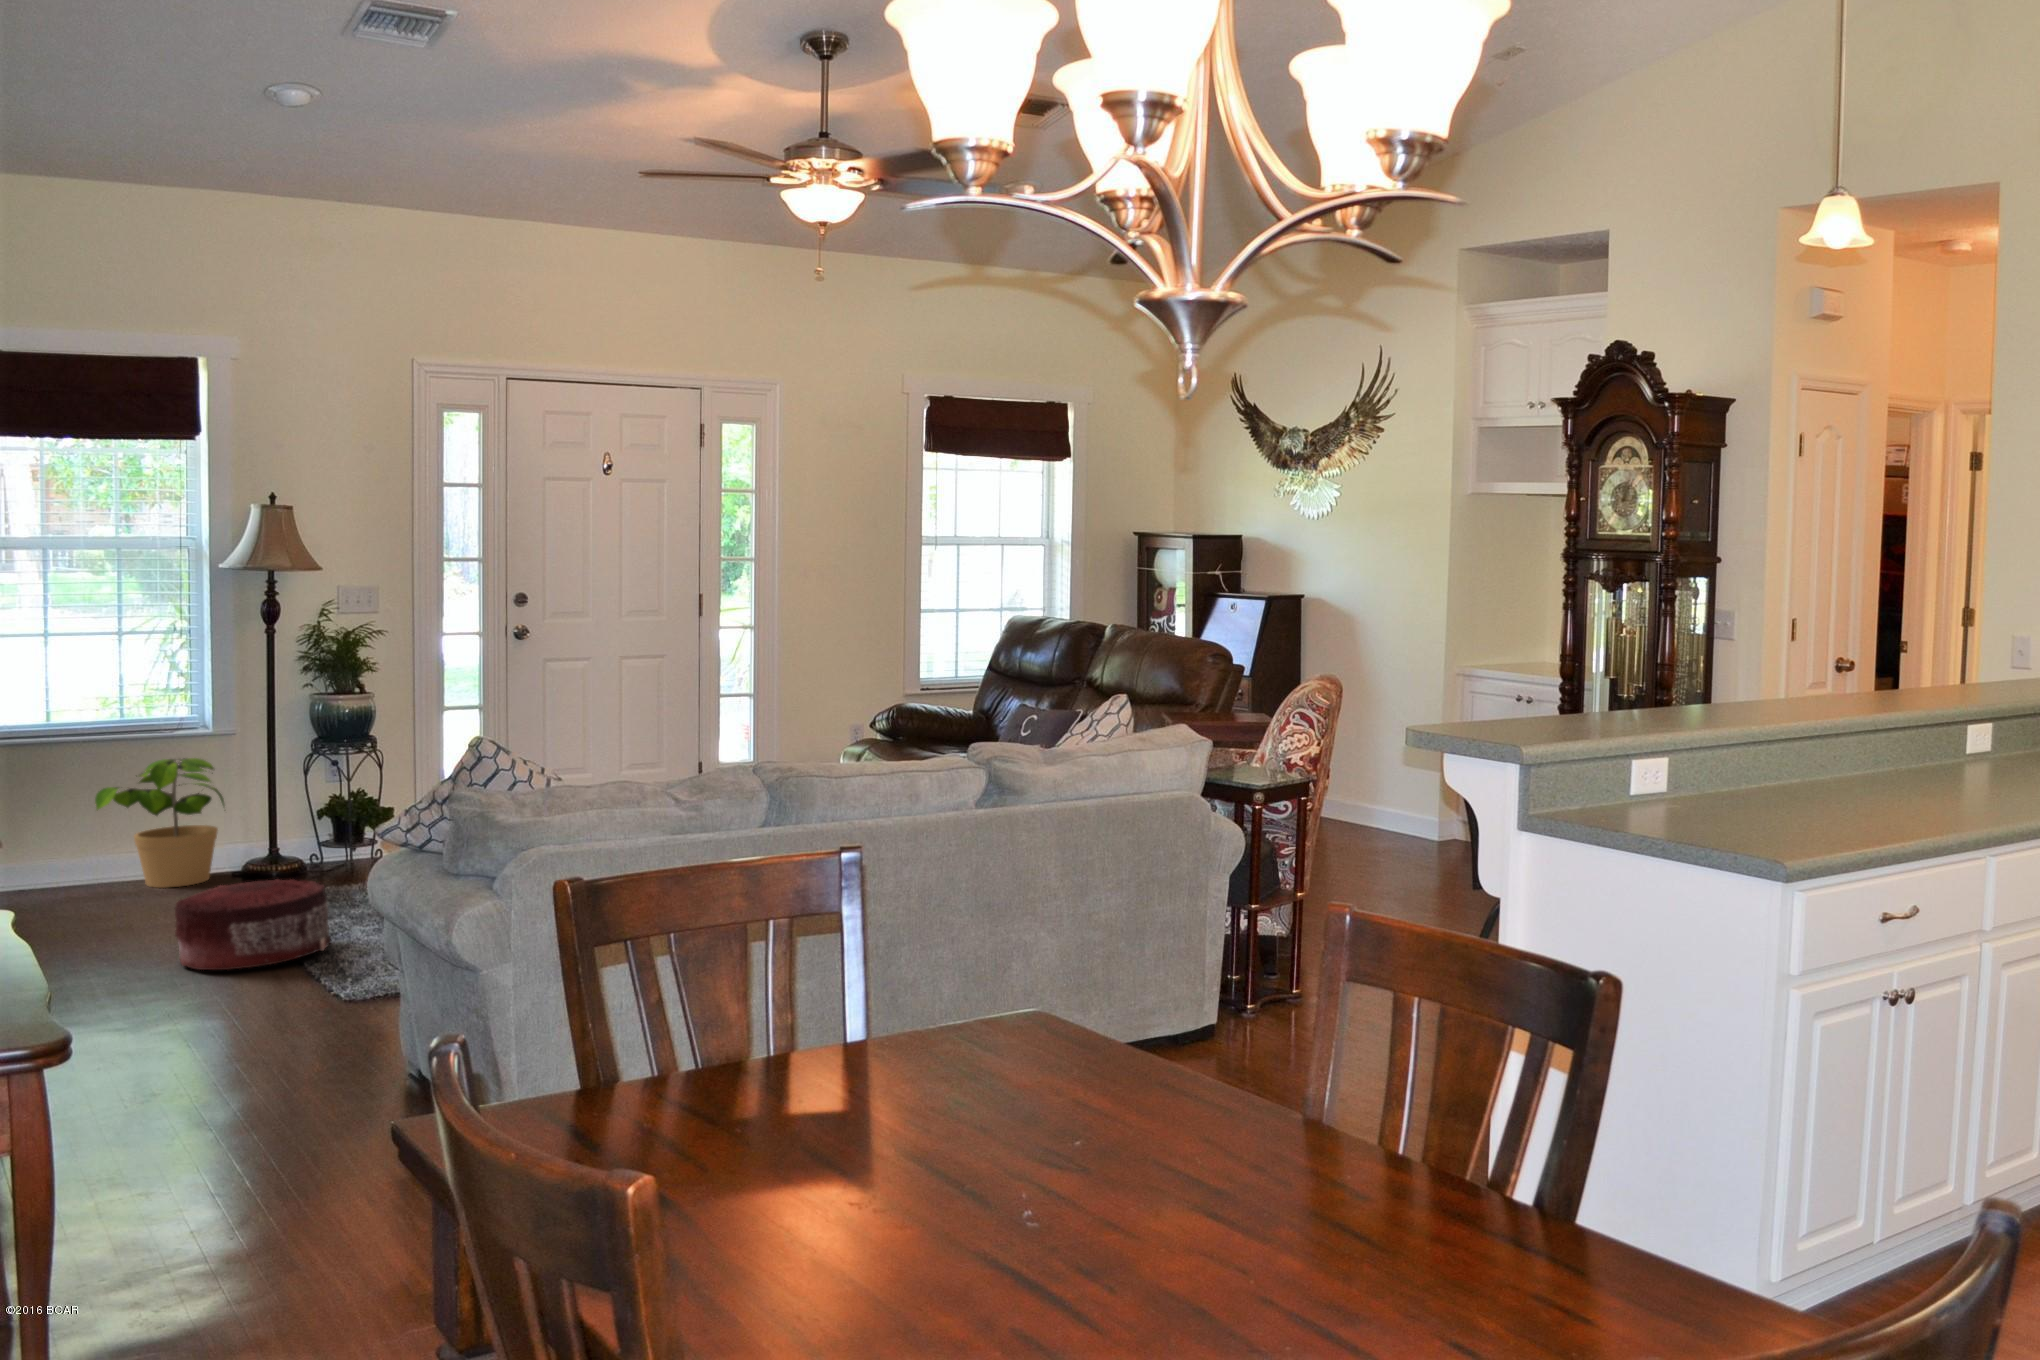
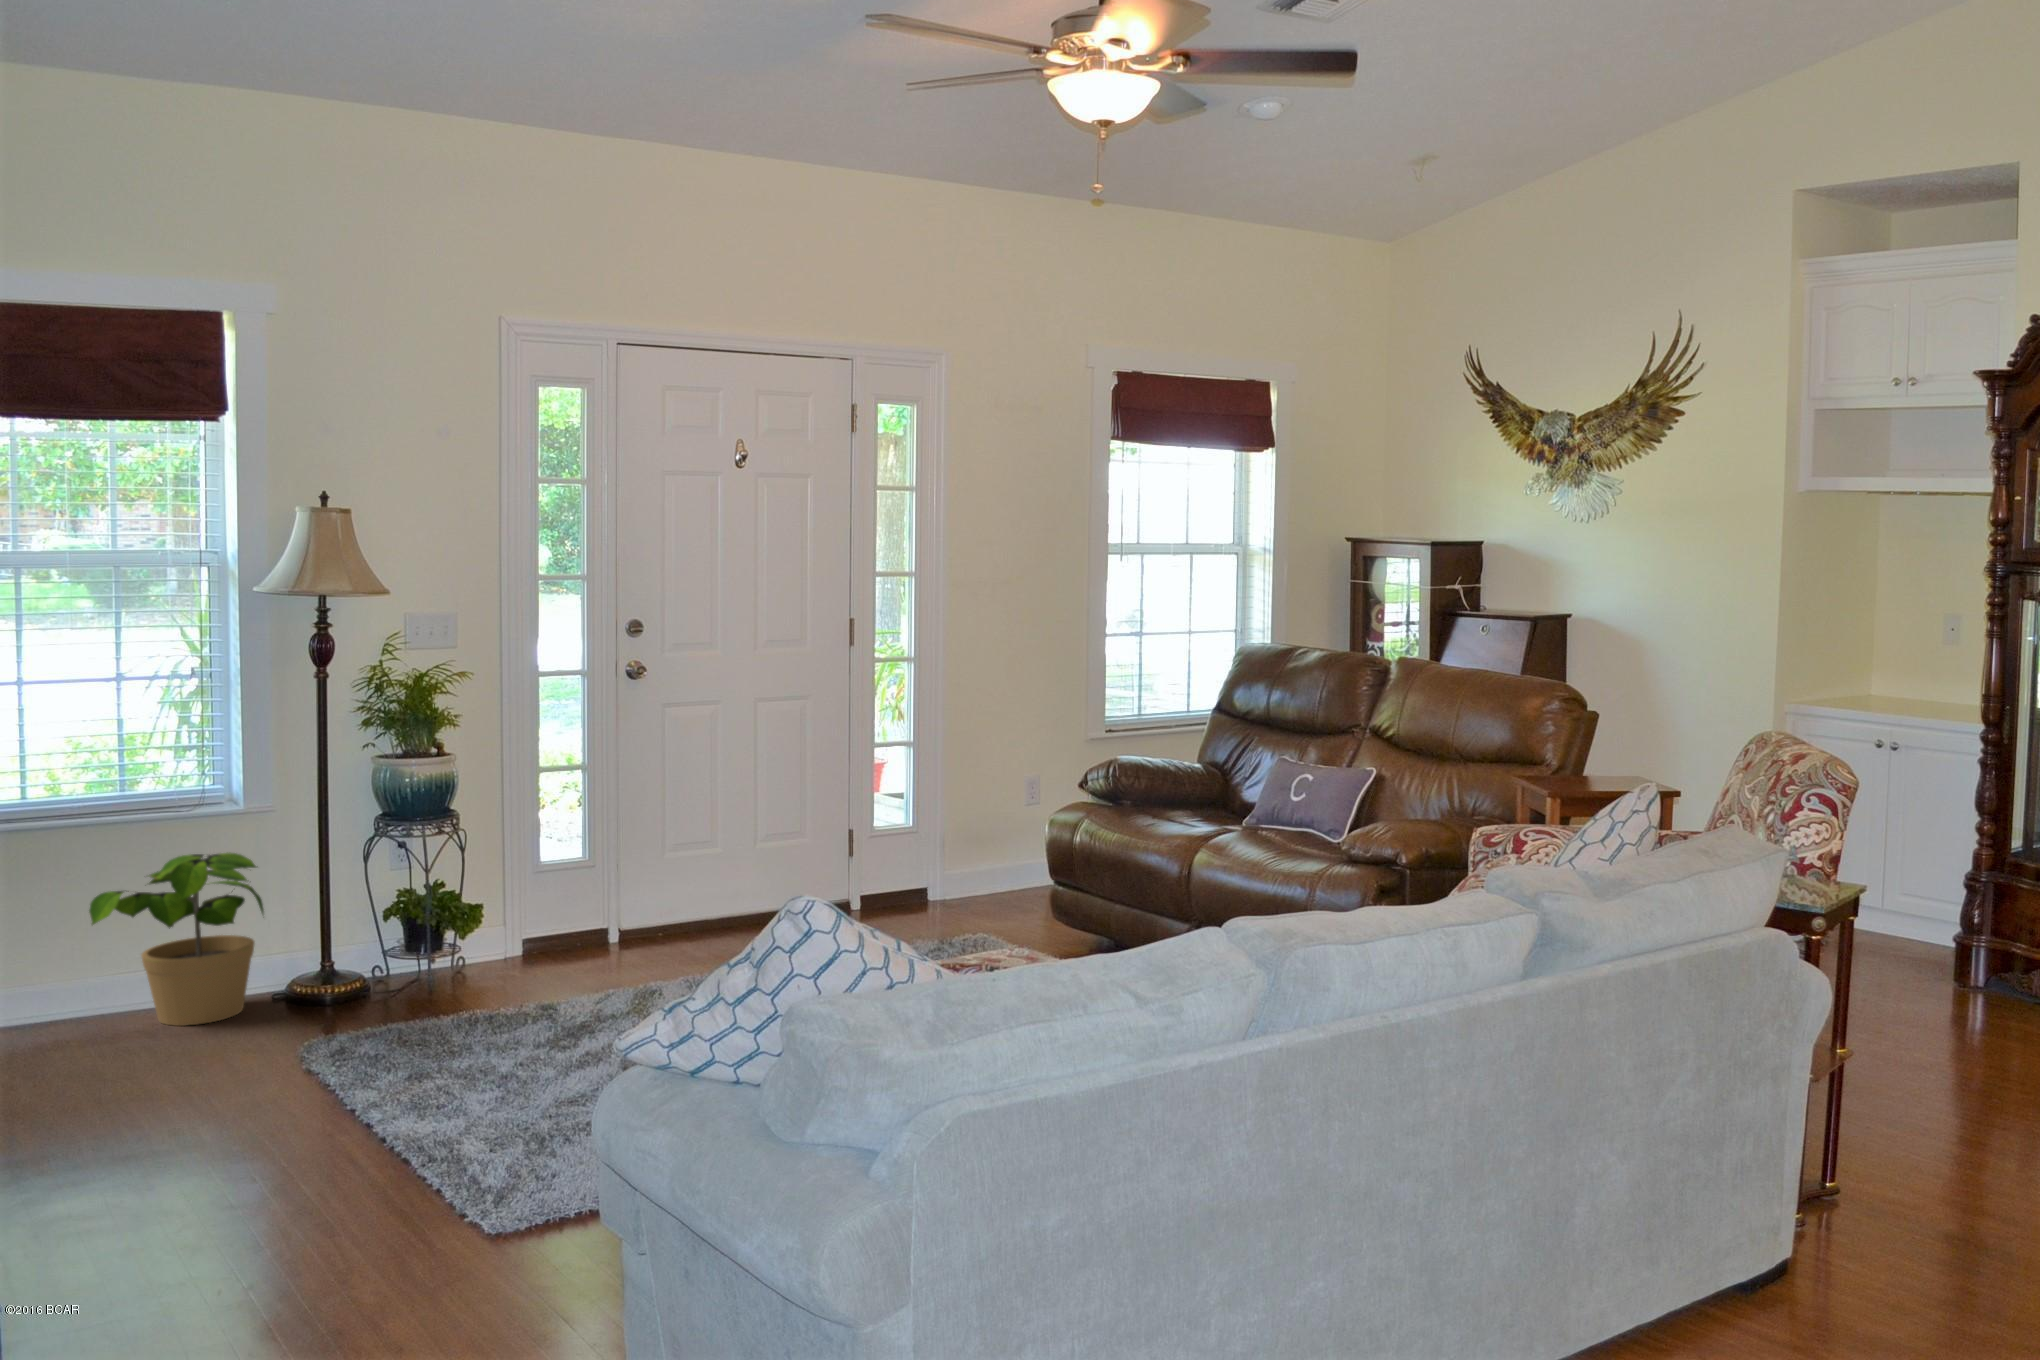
pouf: present [175,879,331,970] -> none [223,1034,446,1186]

